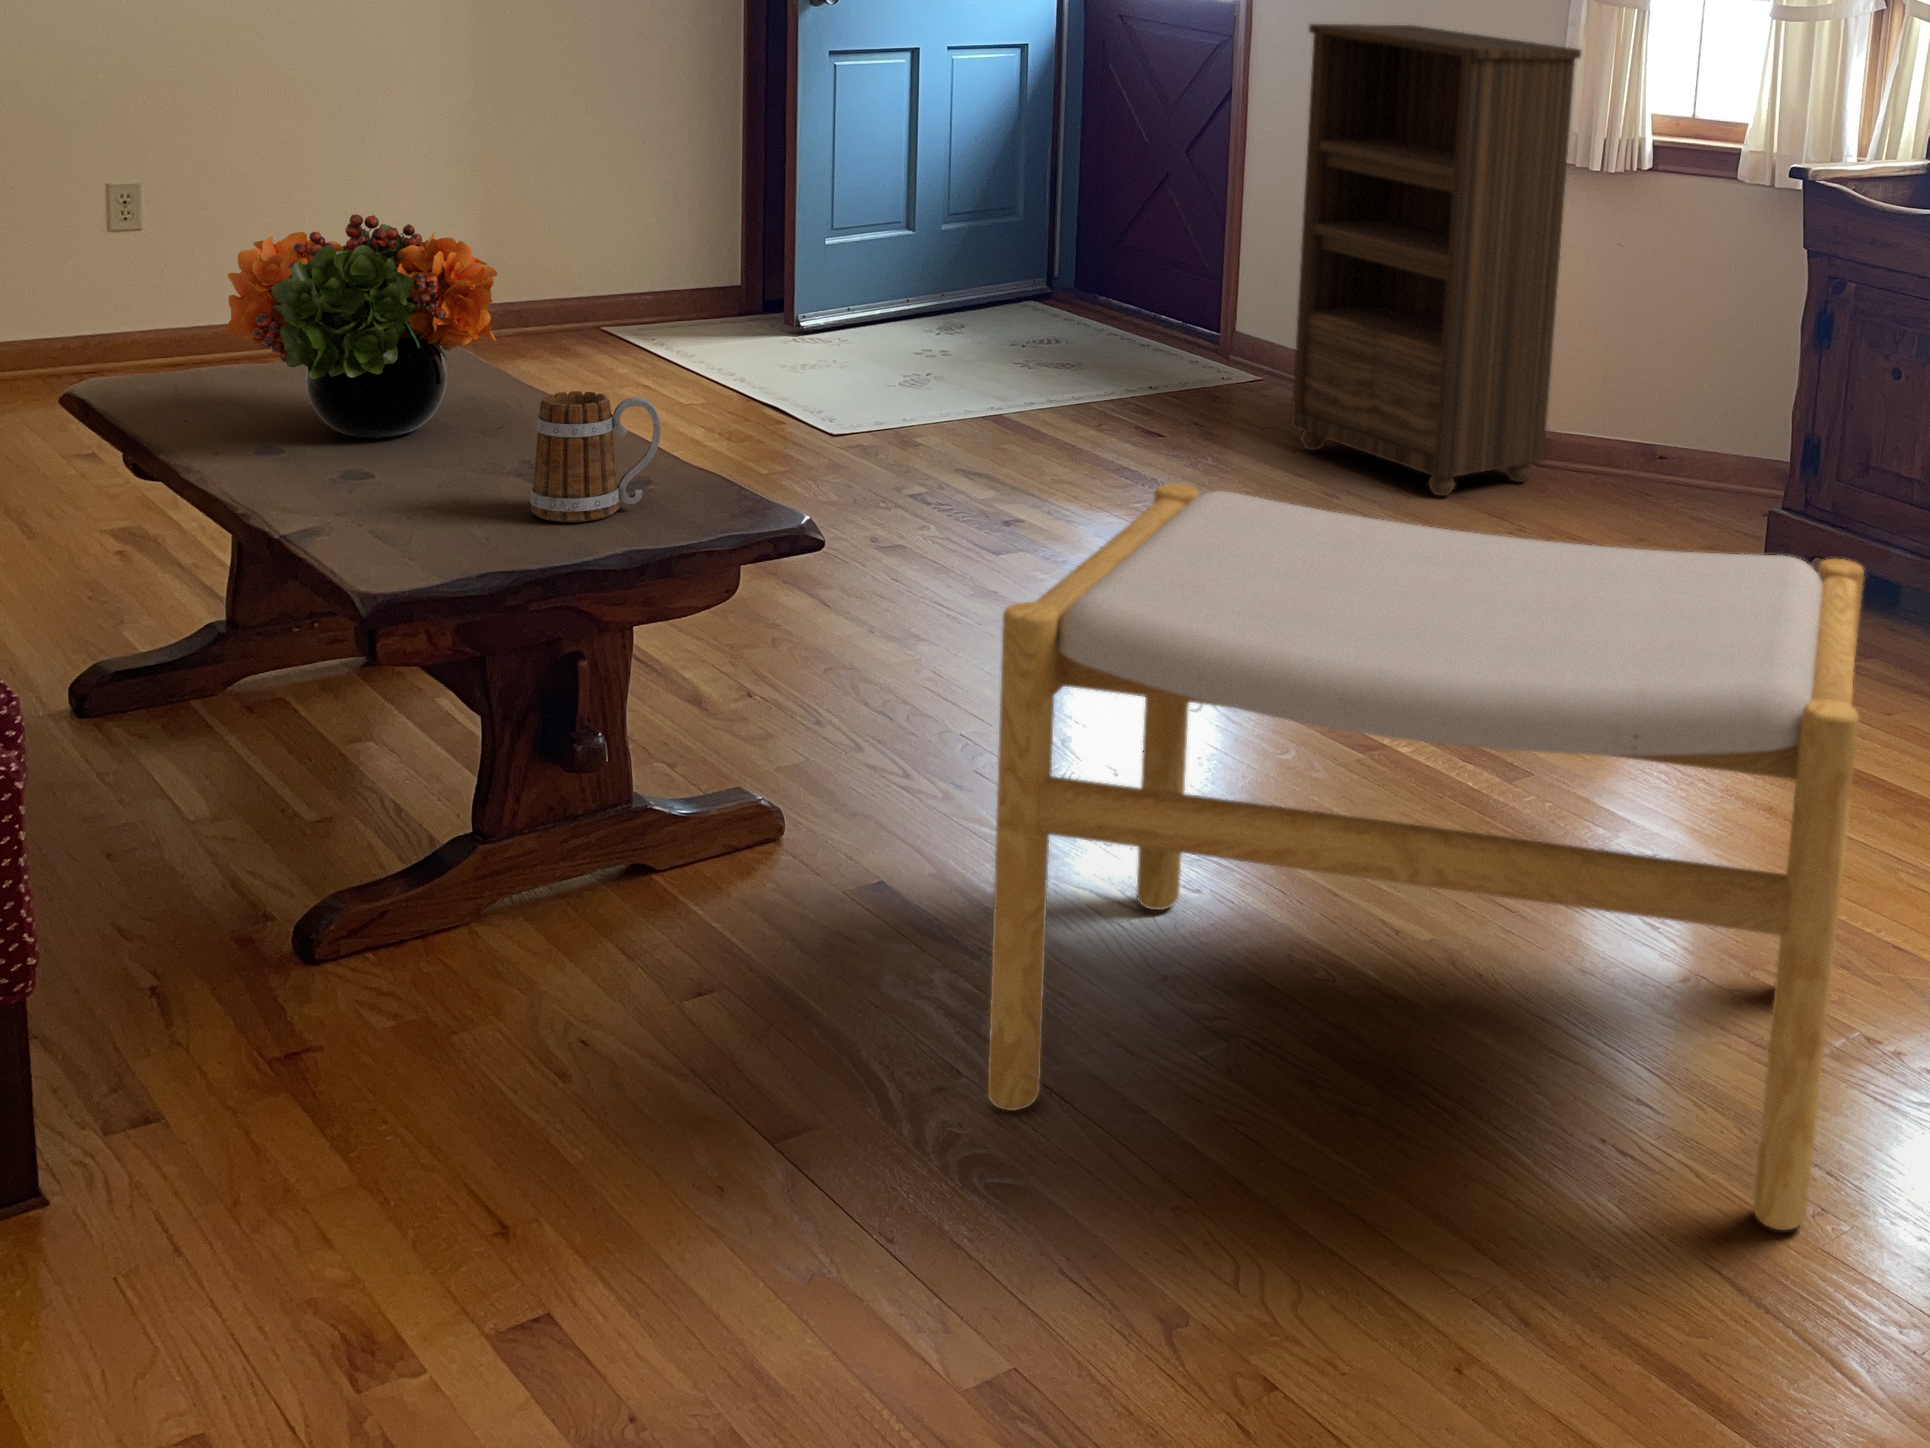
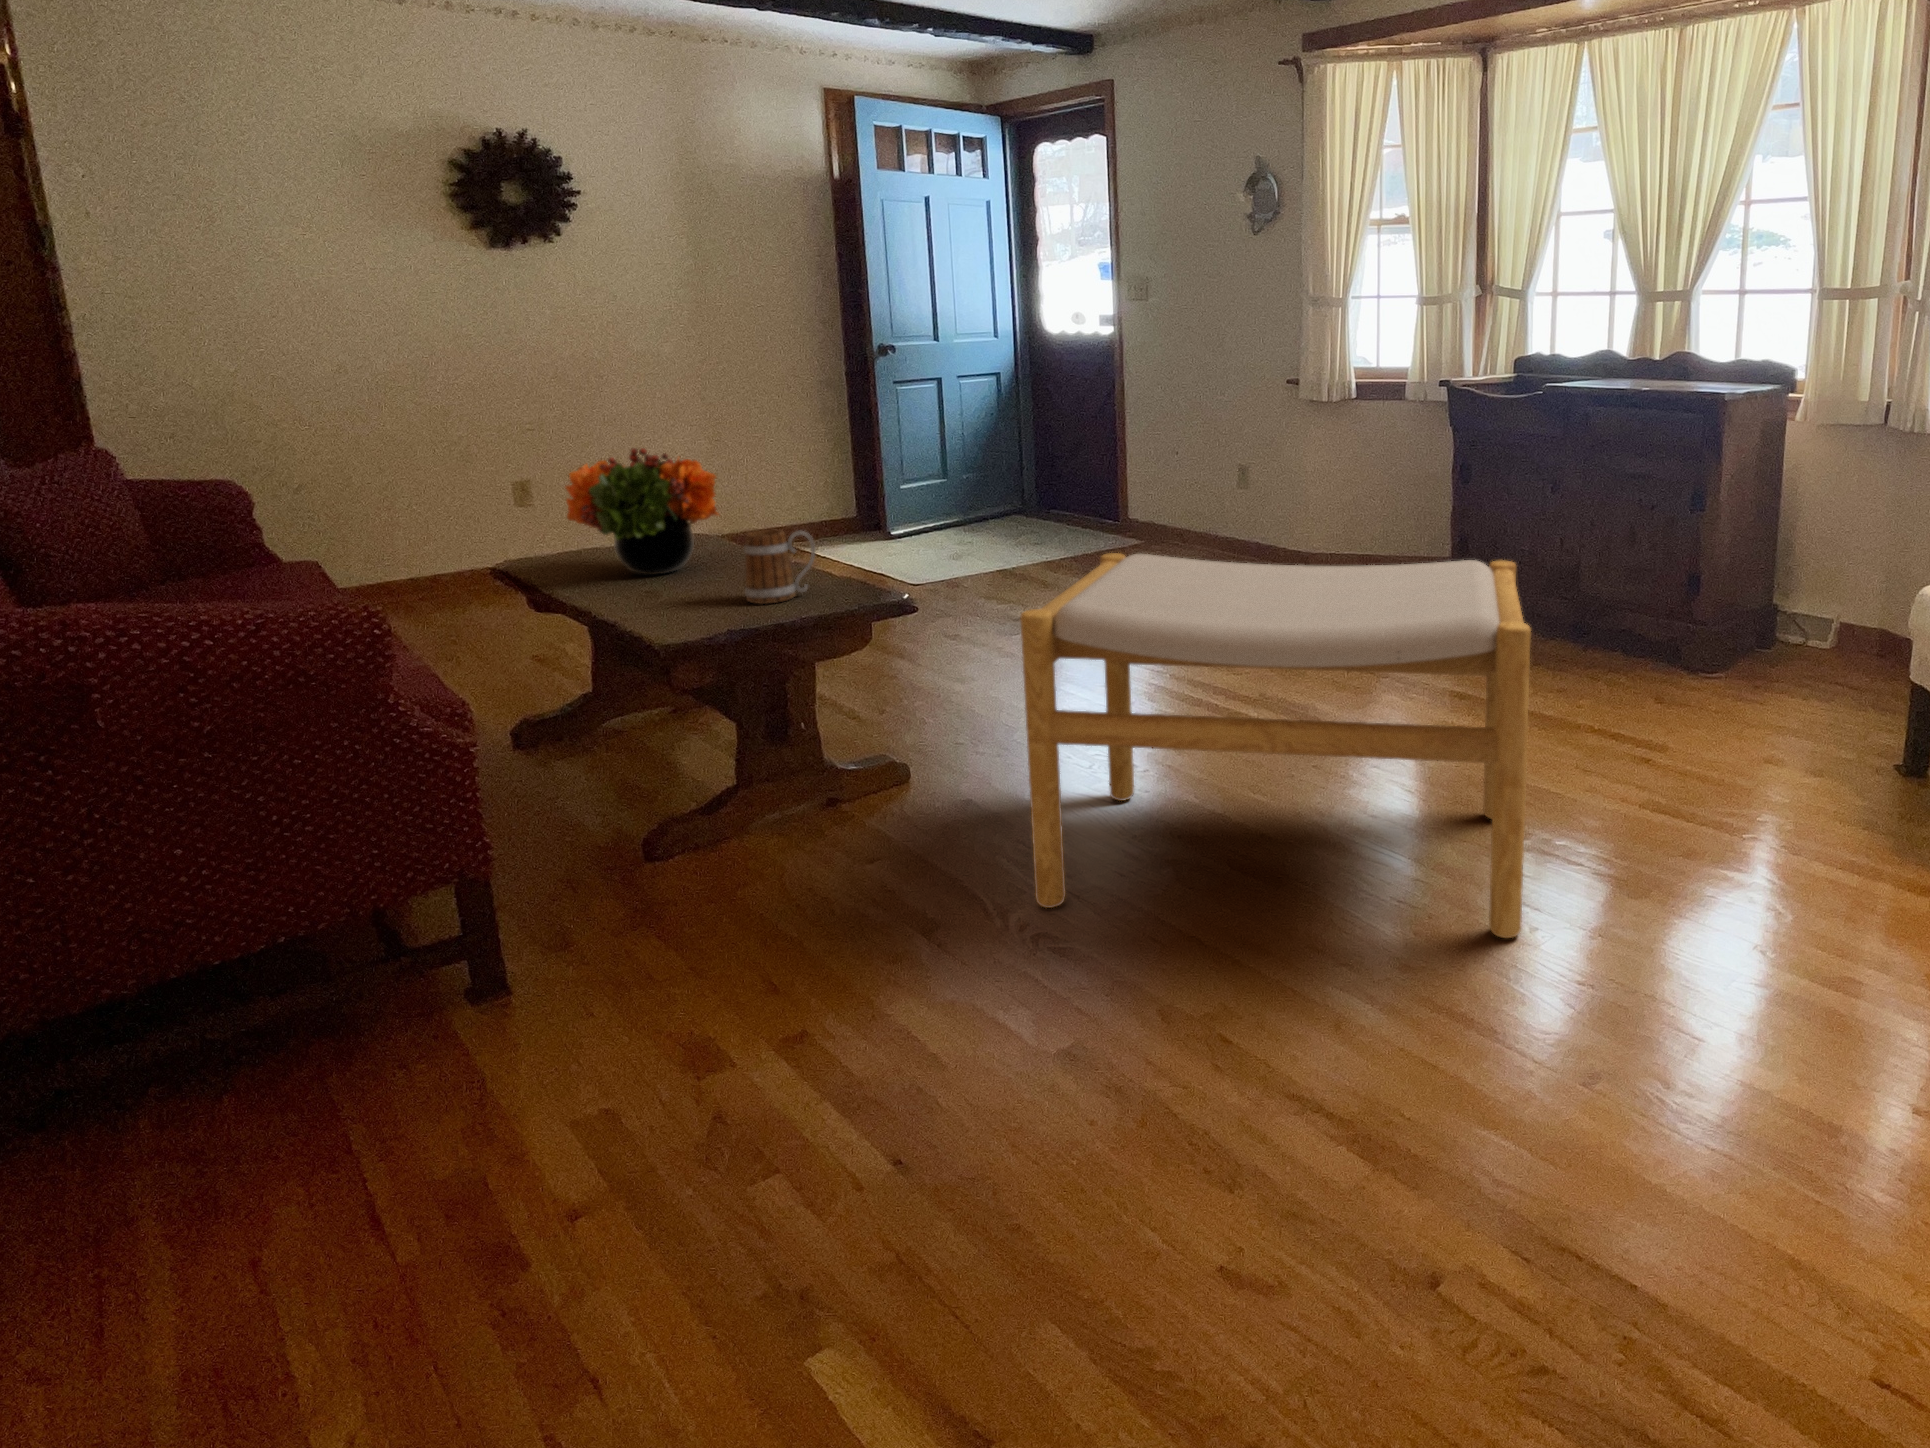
bookshelf: present [1292,24,1581,496] -> none [1160,332,1313,589]

